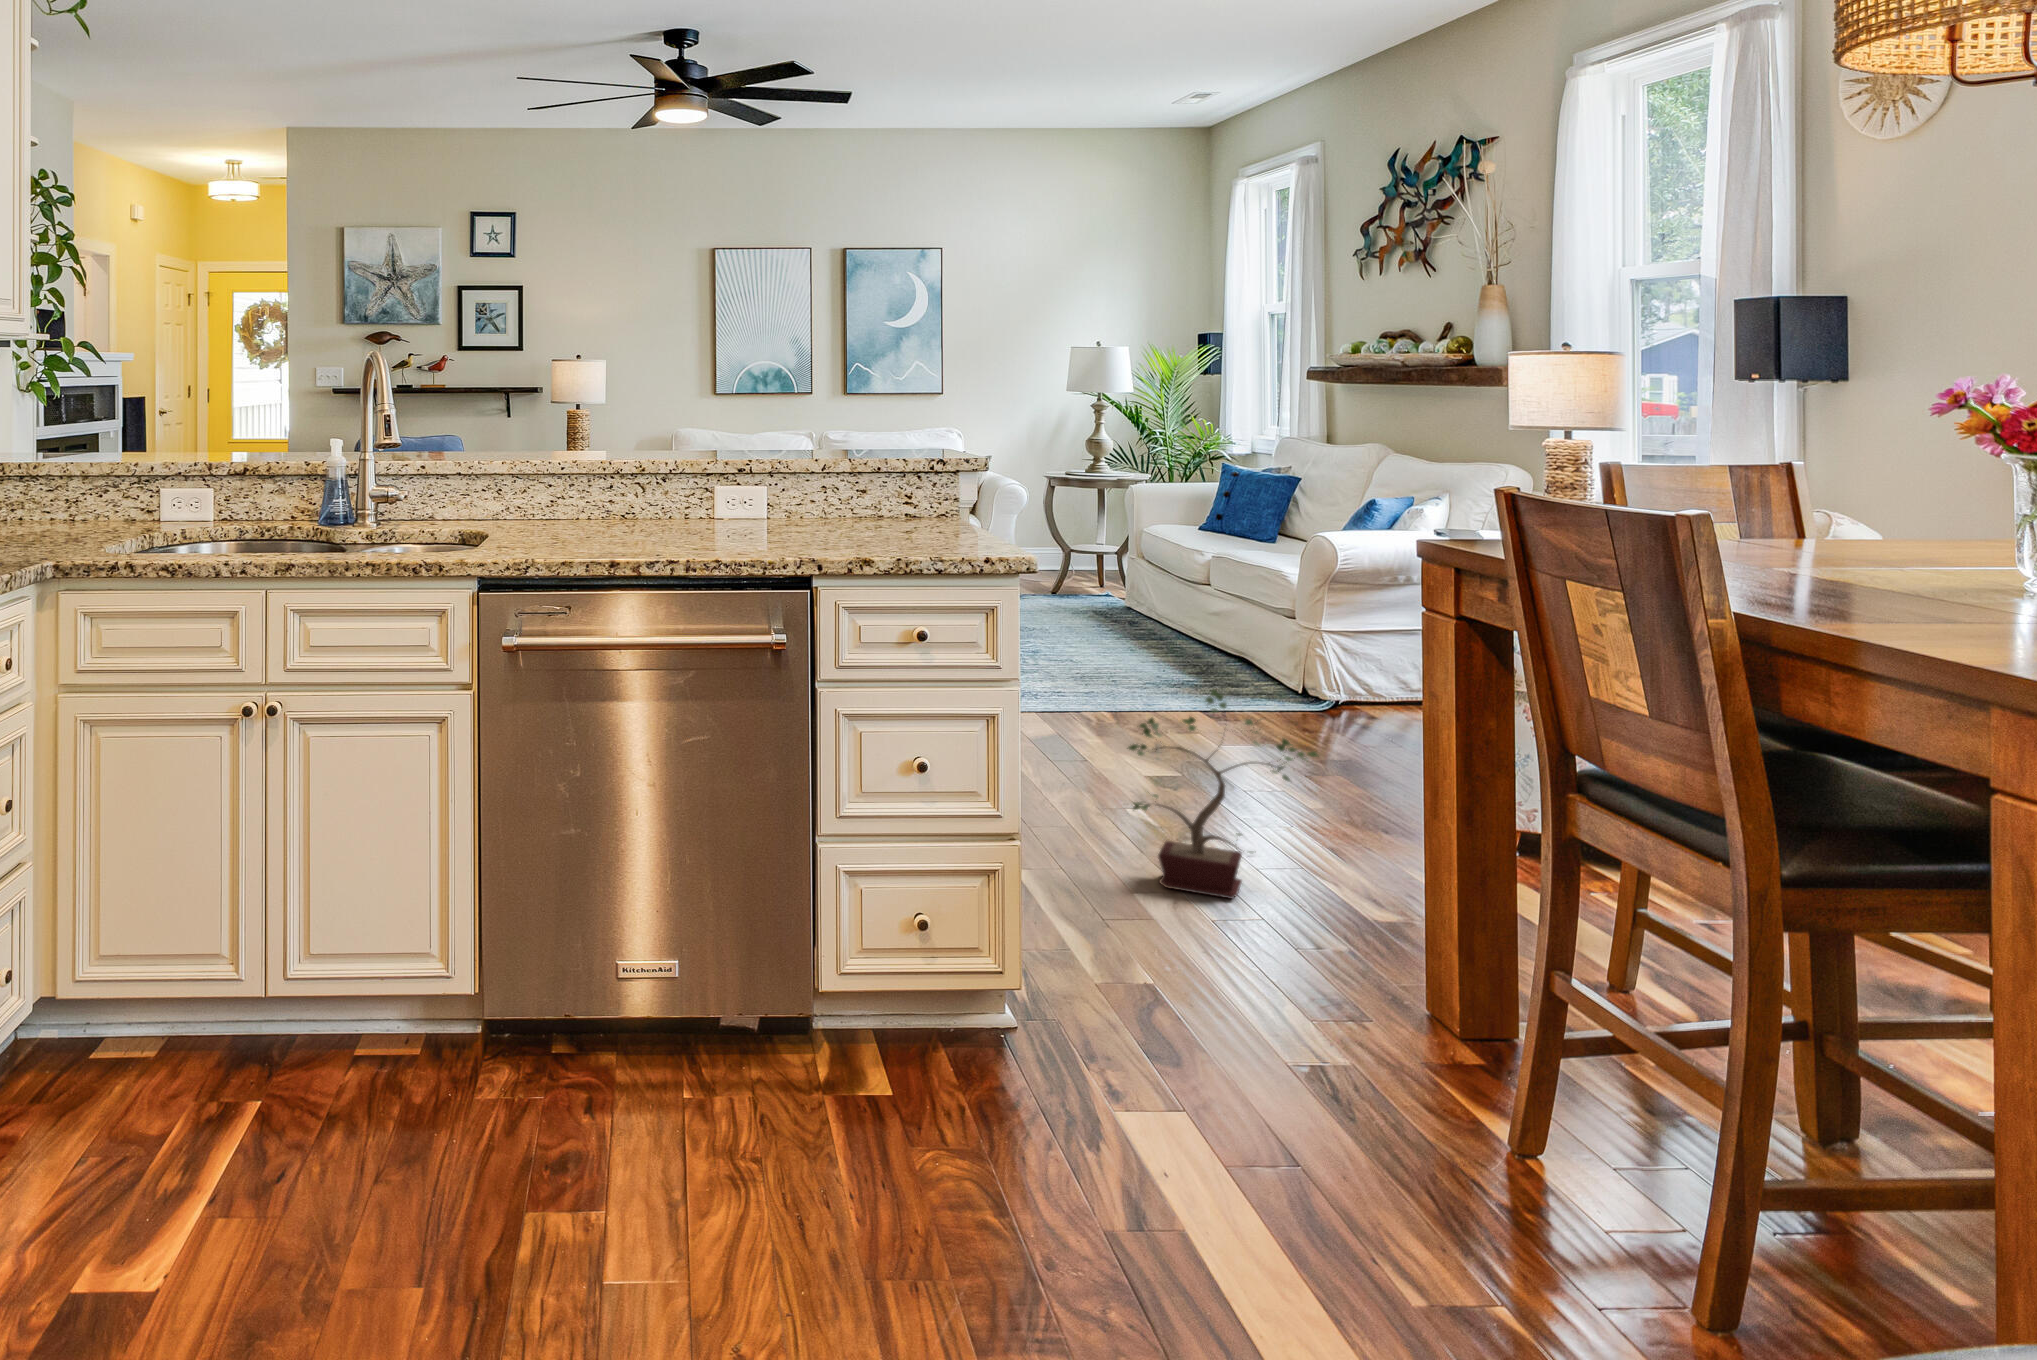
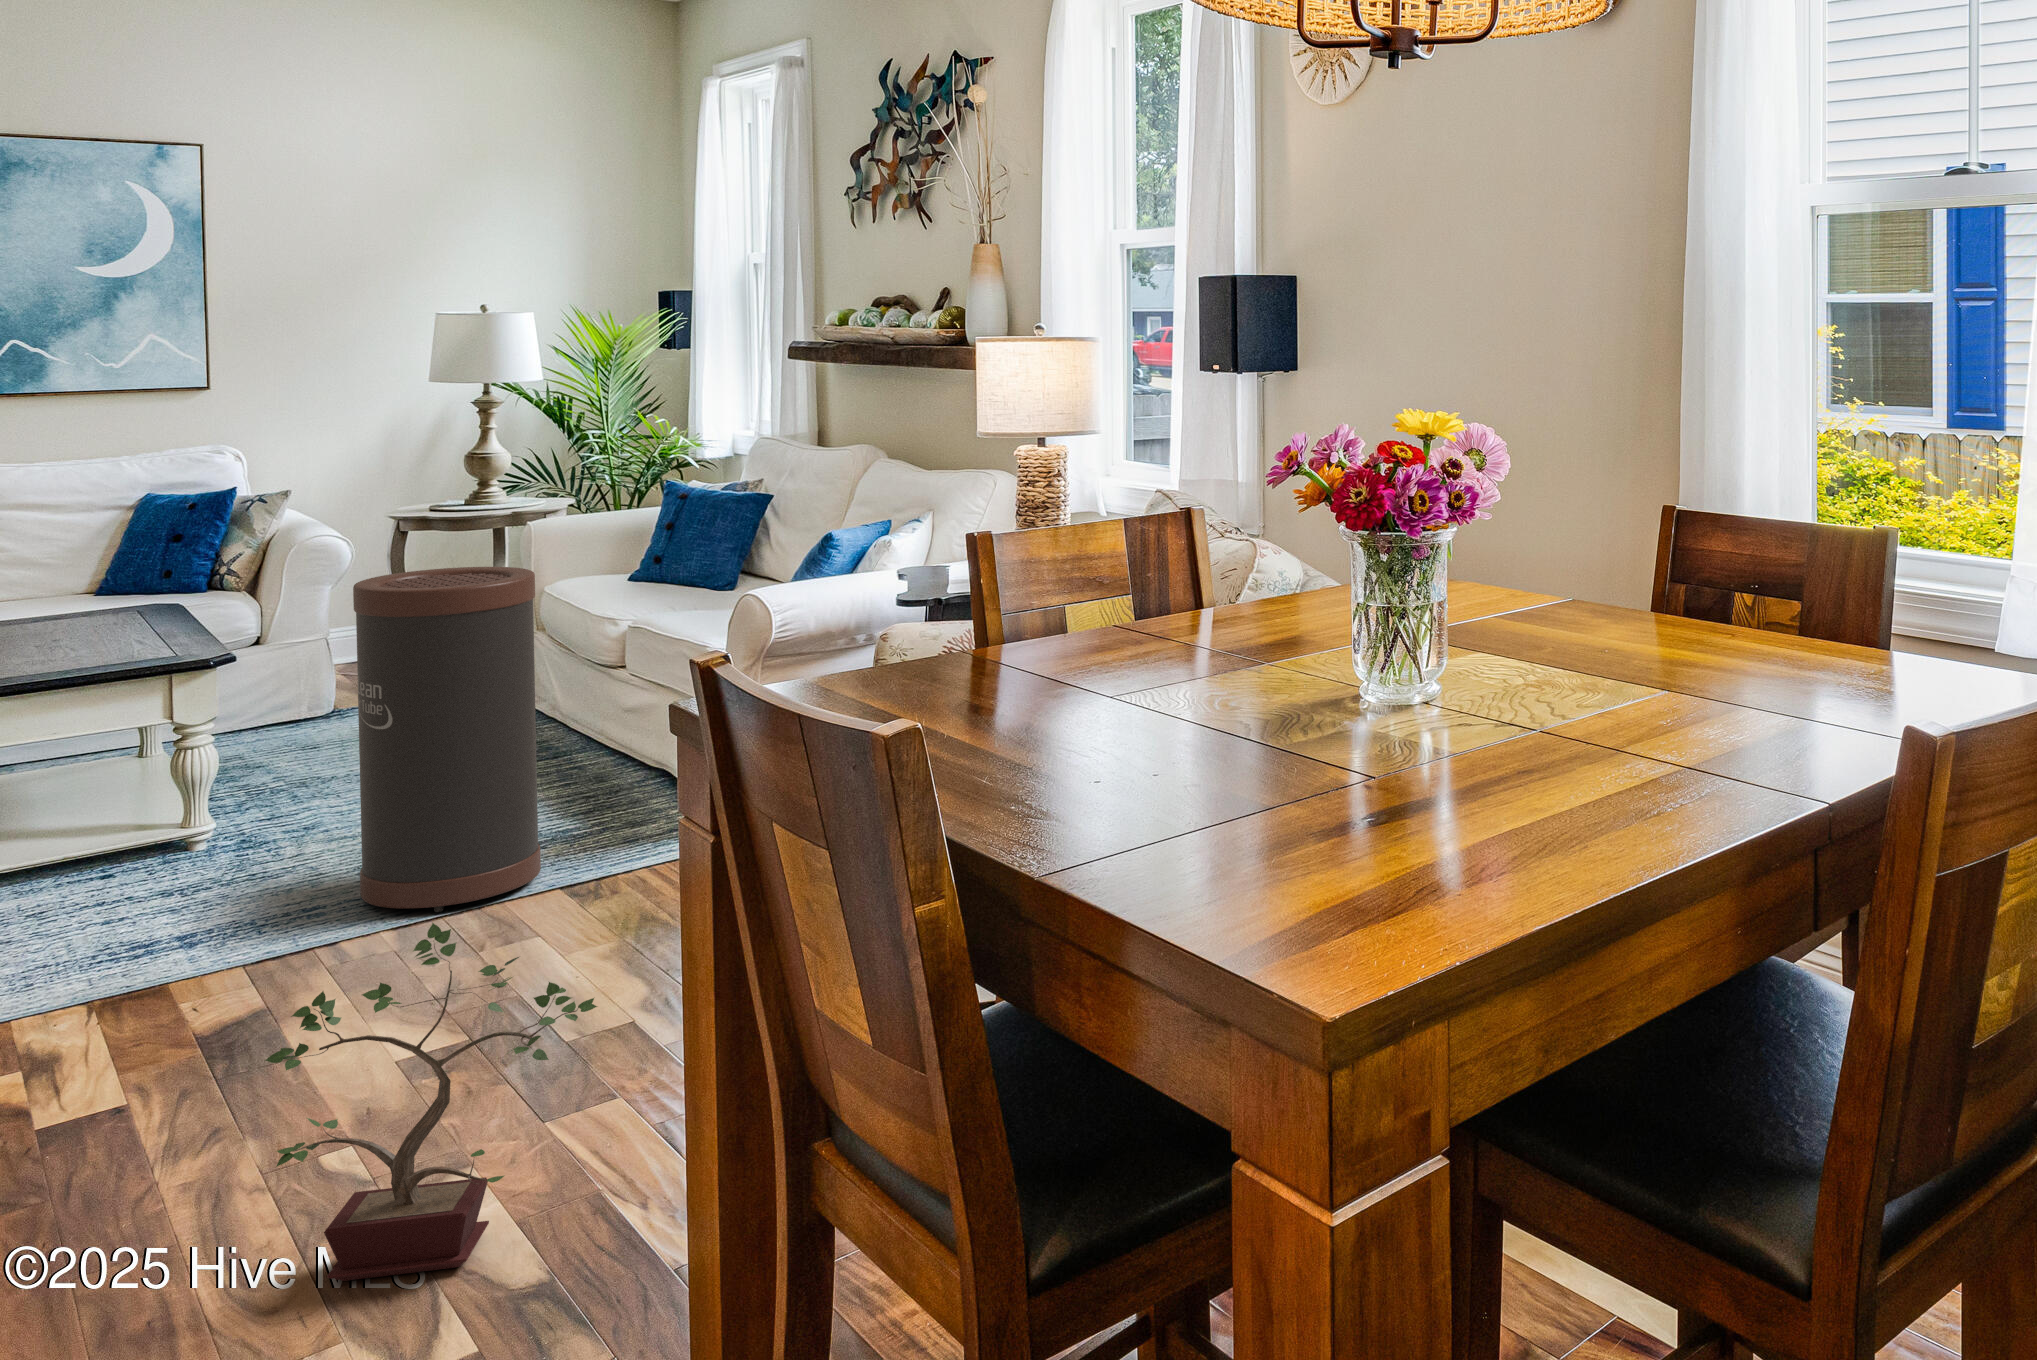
trash can: none [1082,499,1187,715] -> present [353,567,541,912]

